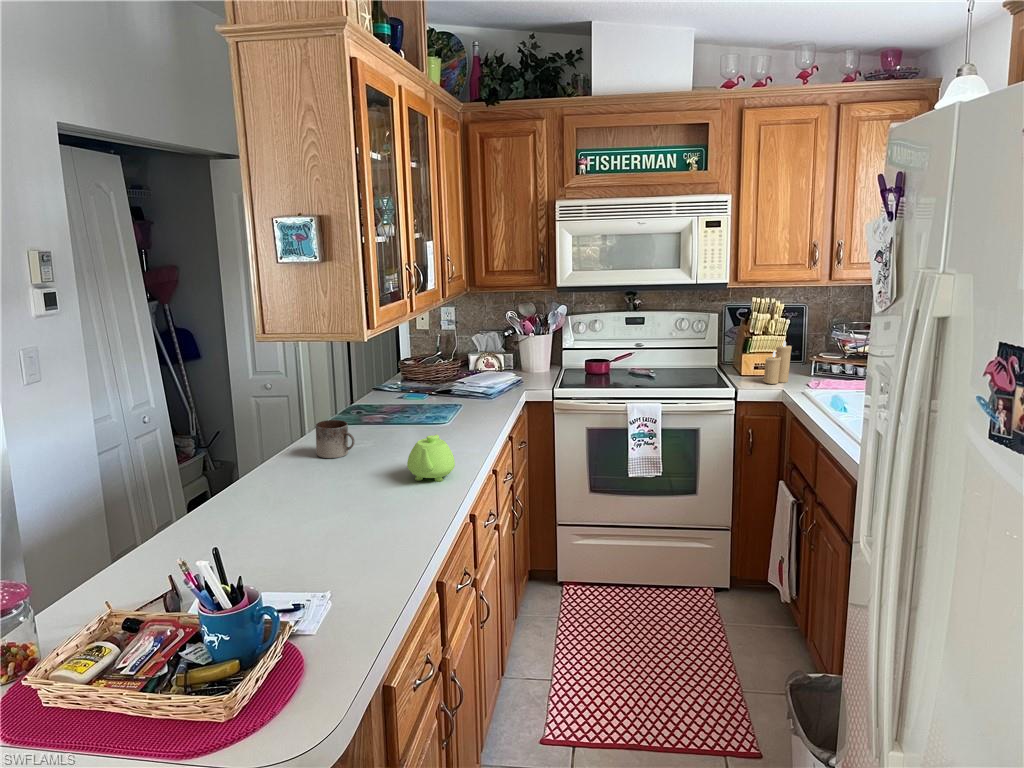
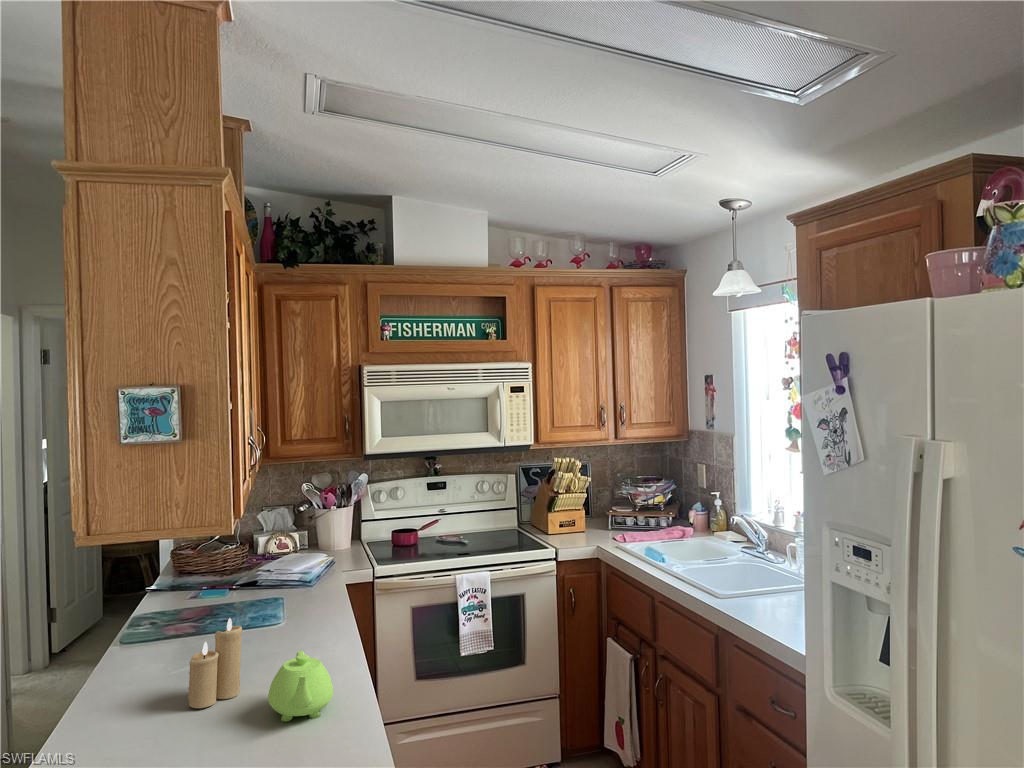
candle: present [764,341,792,384] -> present [188,618,242,708]
mug: present [316,420,355,458] -> none [109,647,171,707]

